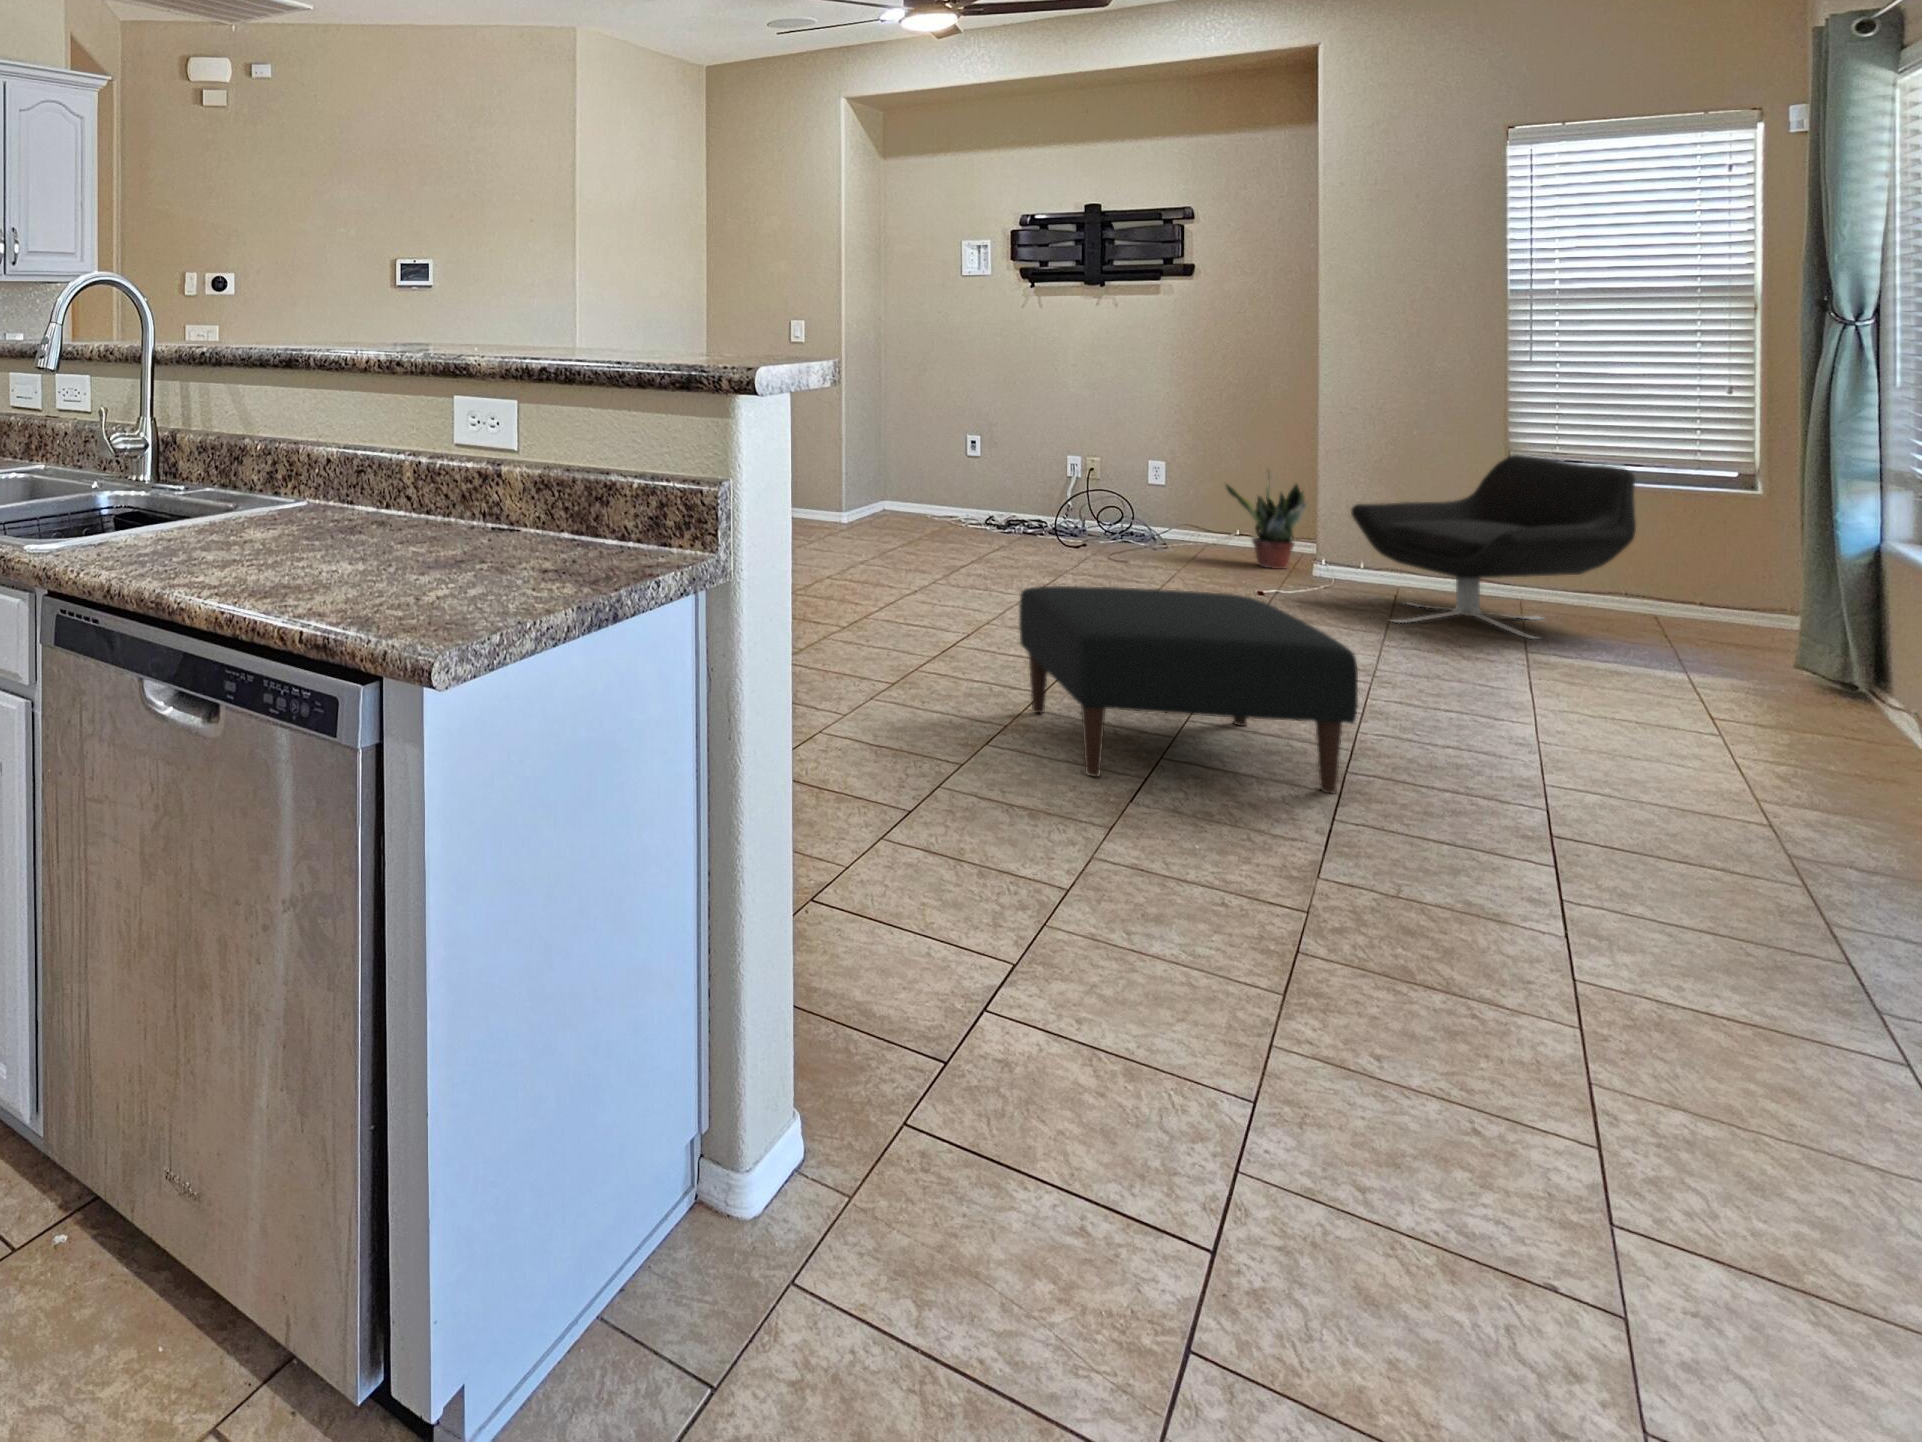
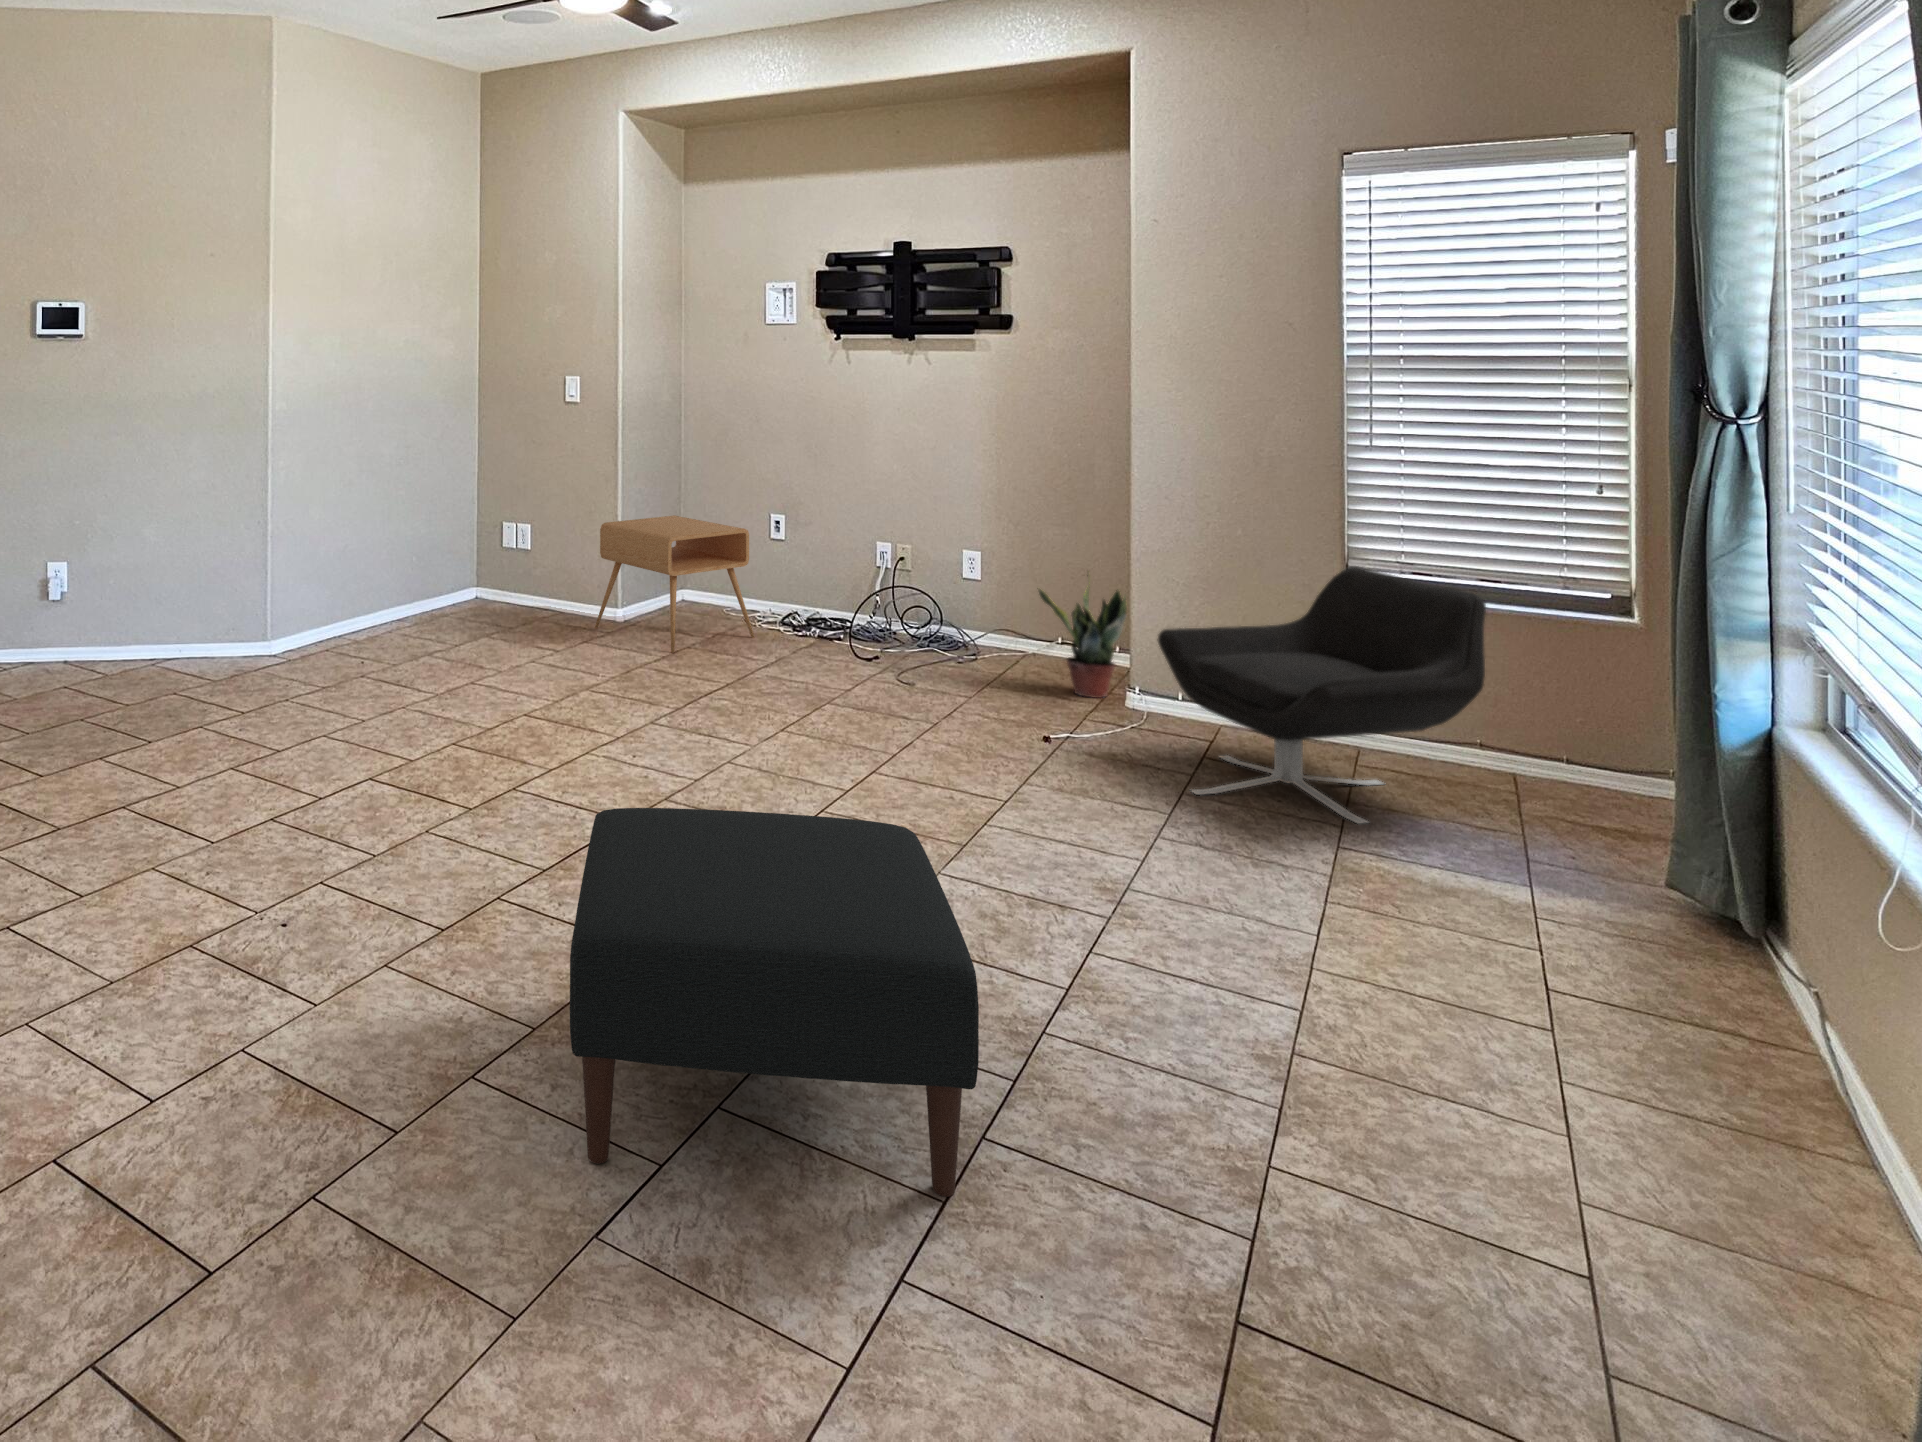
side table: none [823,434,963,540] -> present [595,516,755,653]

